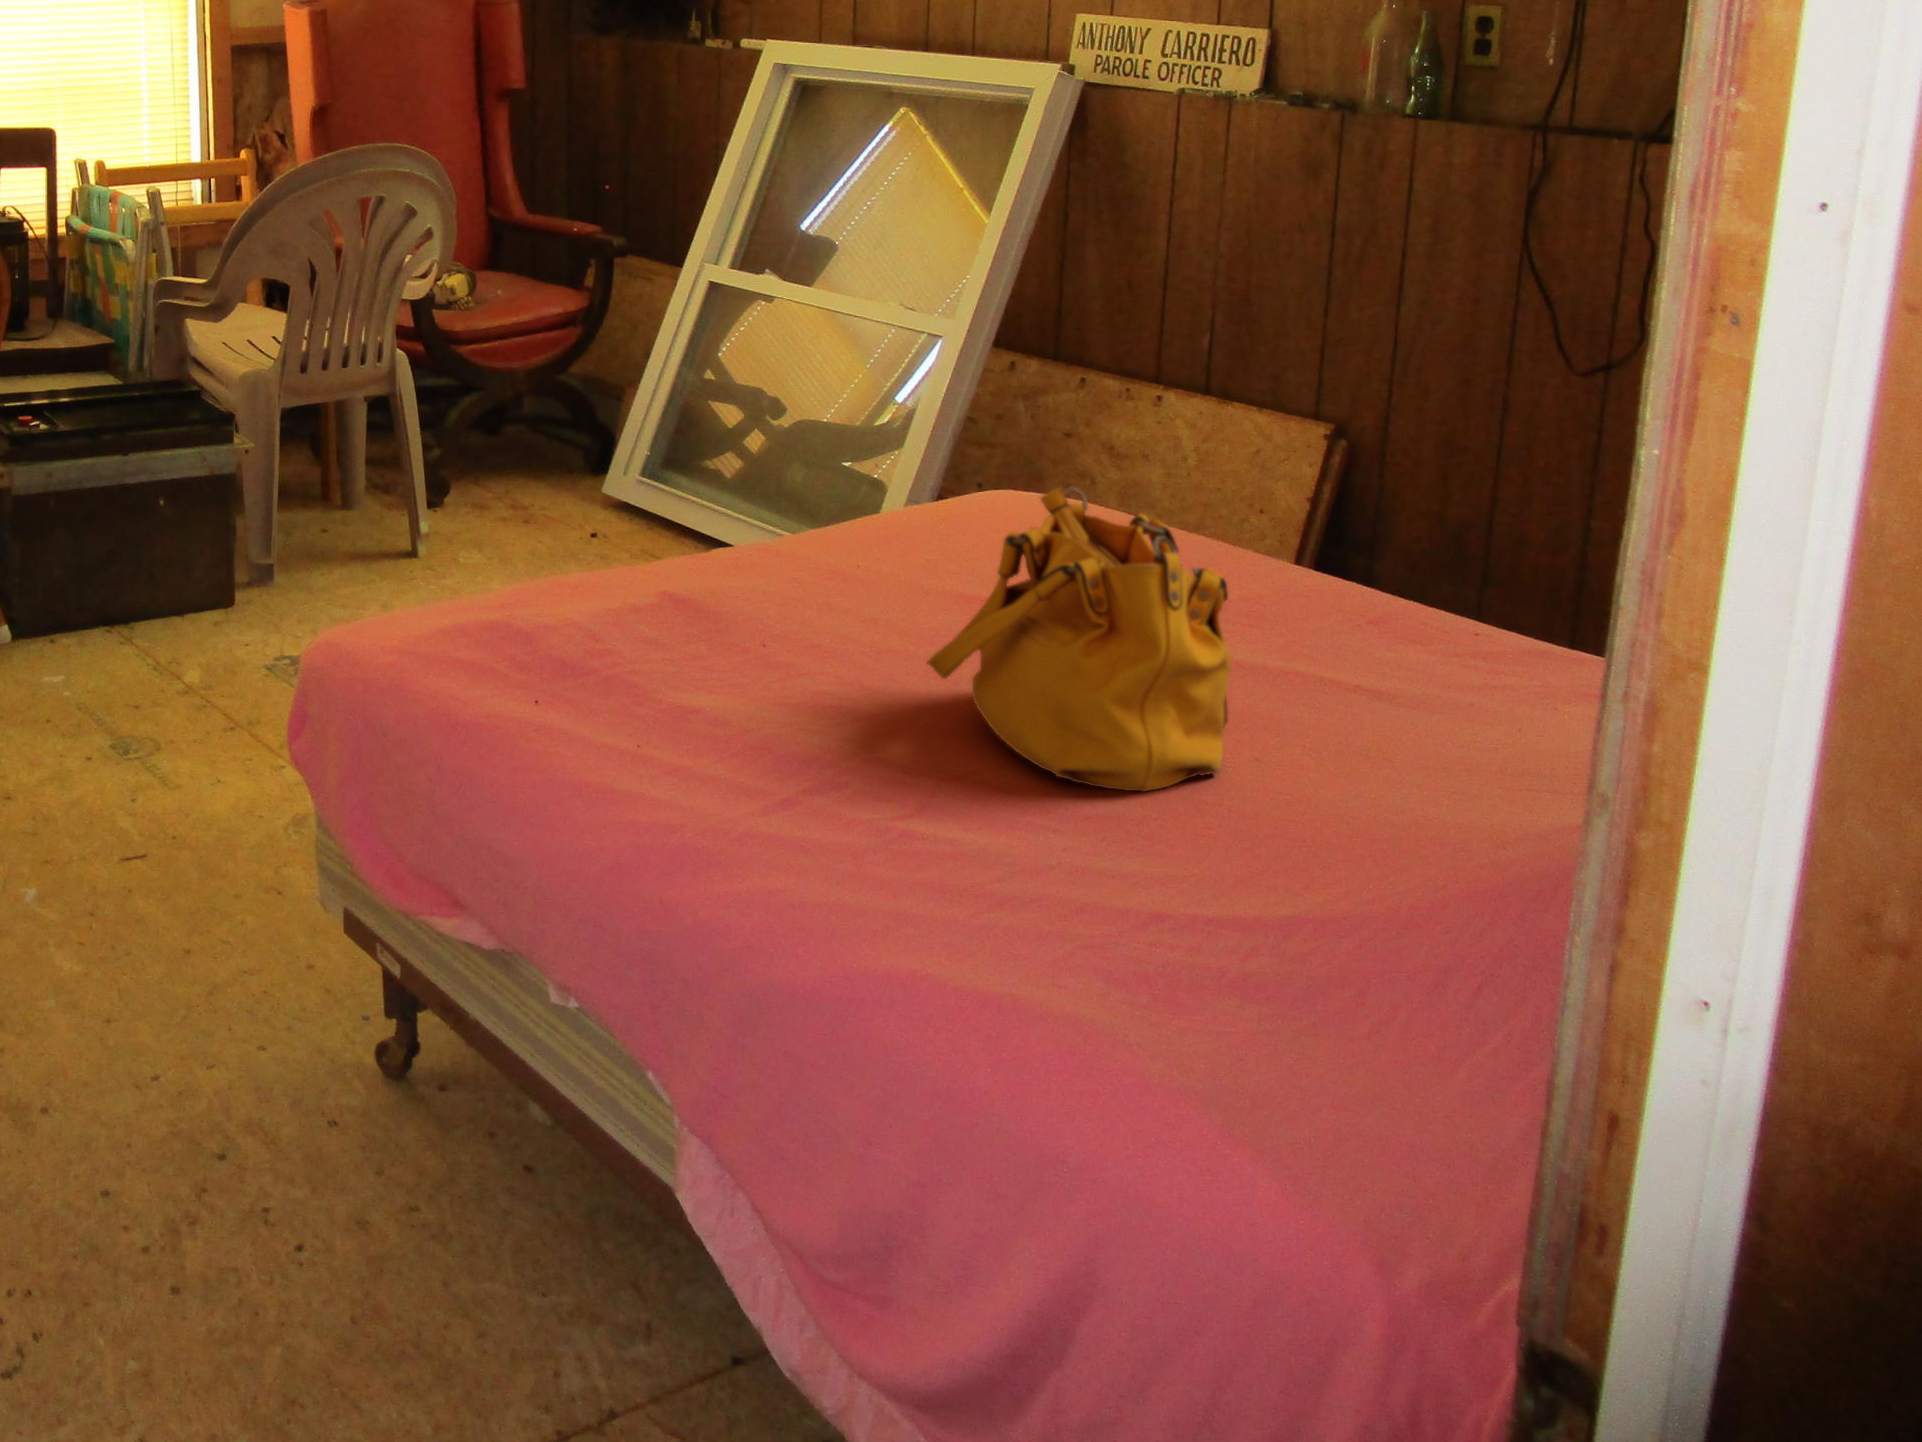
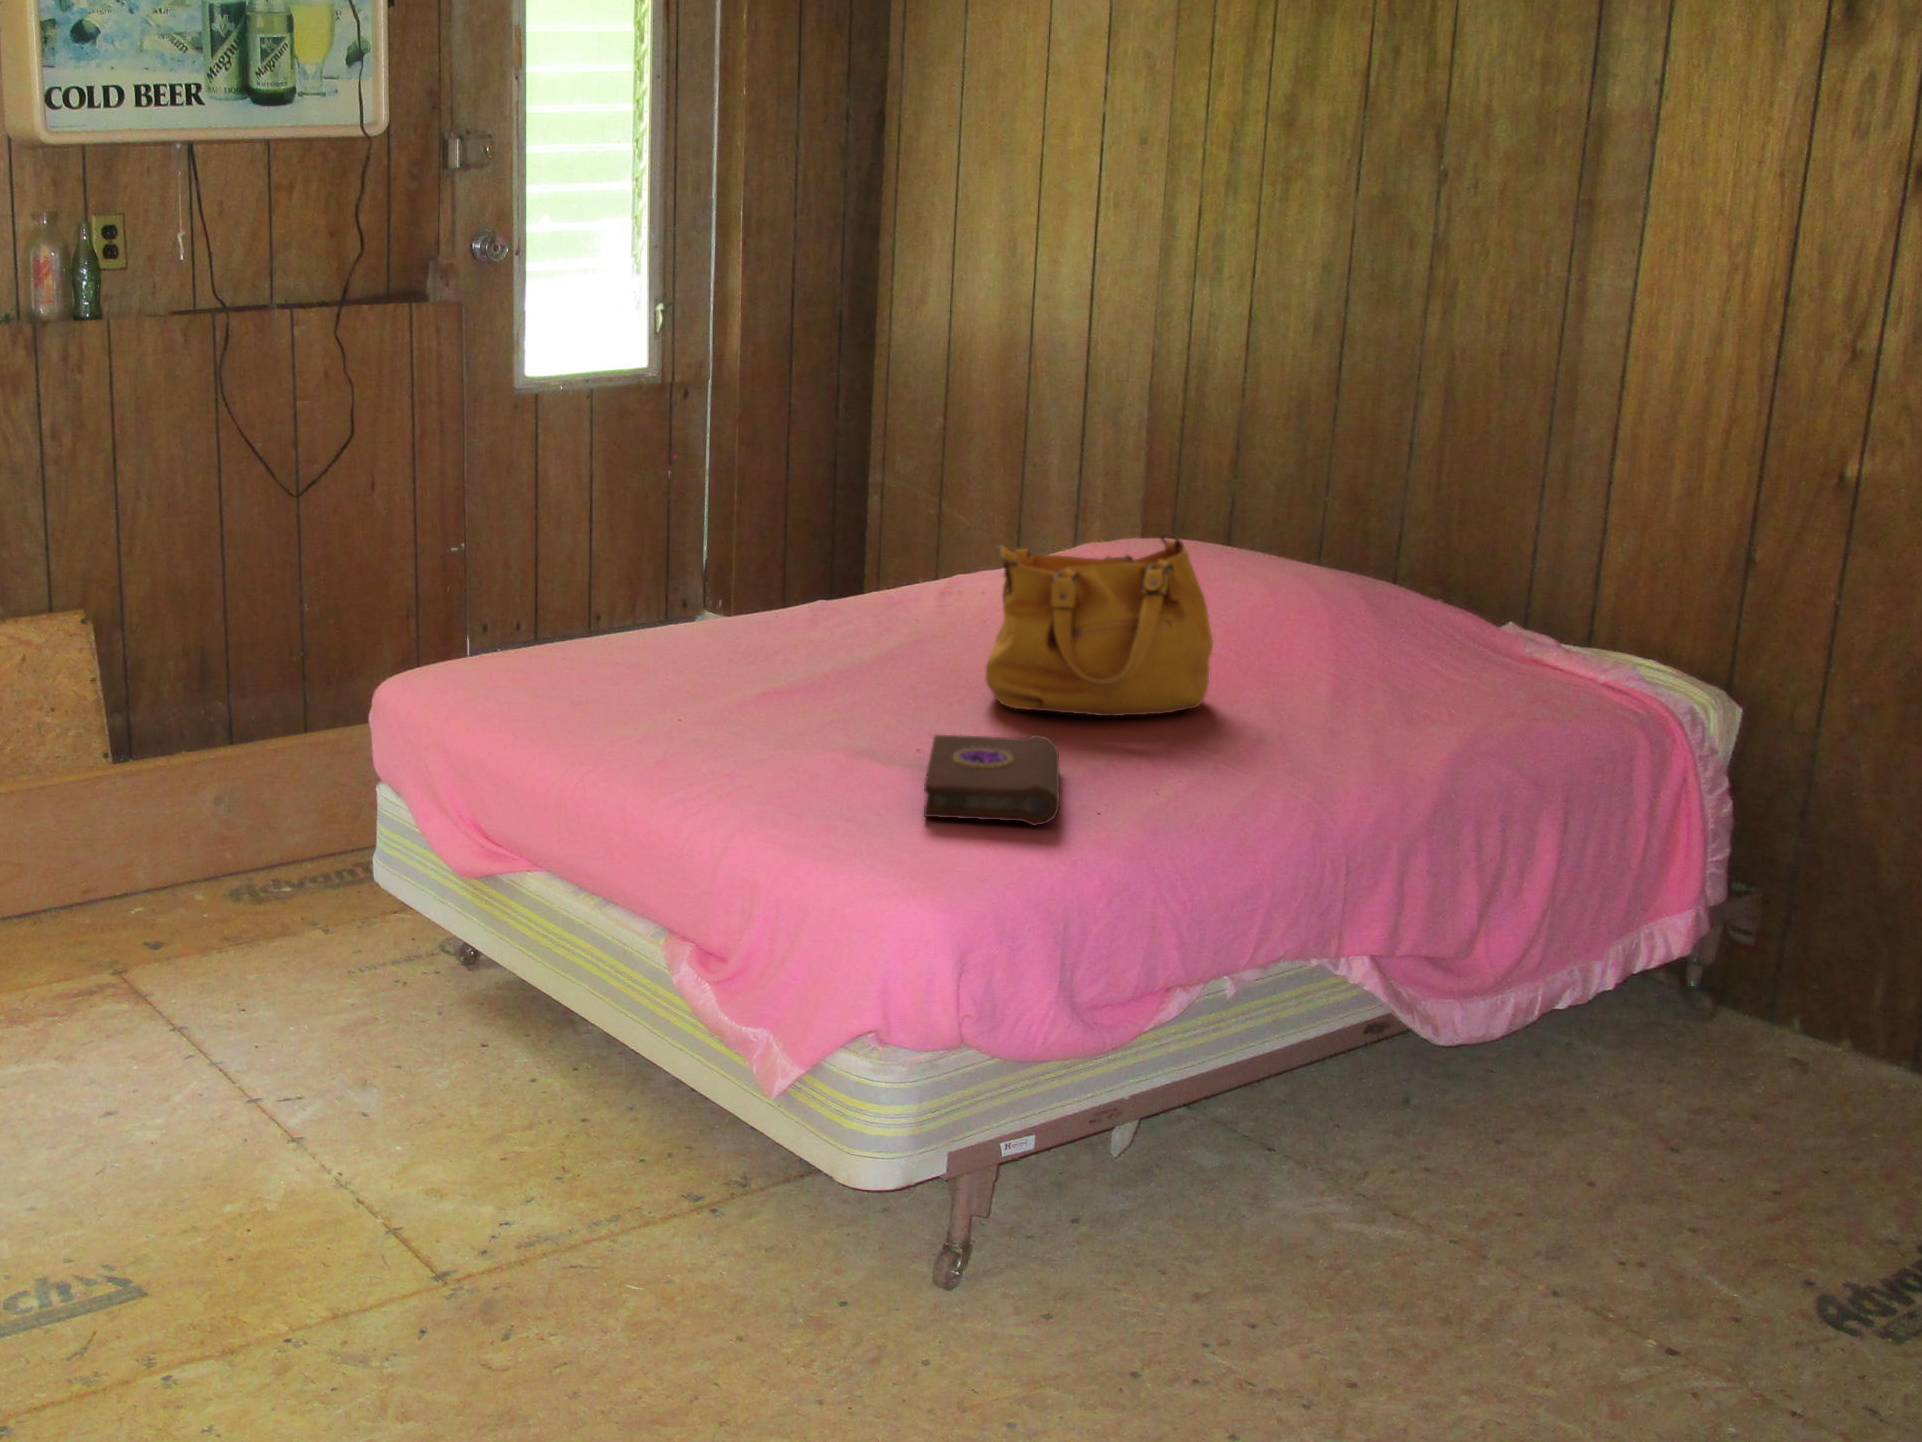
book: none [576,615,799,704] -> present [924,735,1060,825]

